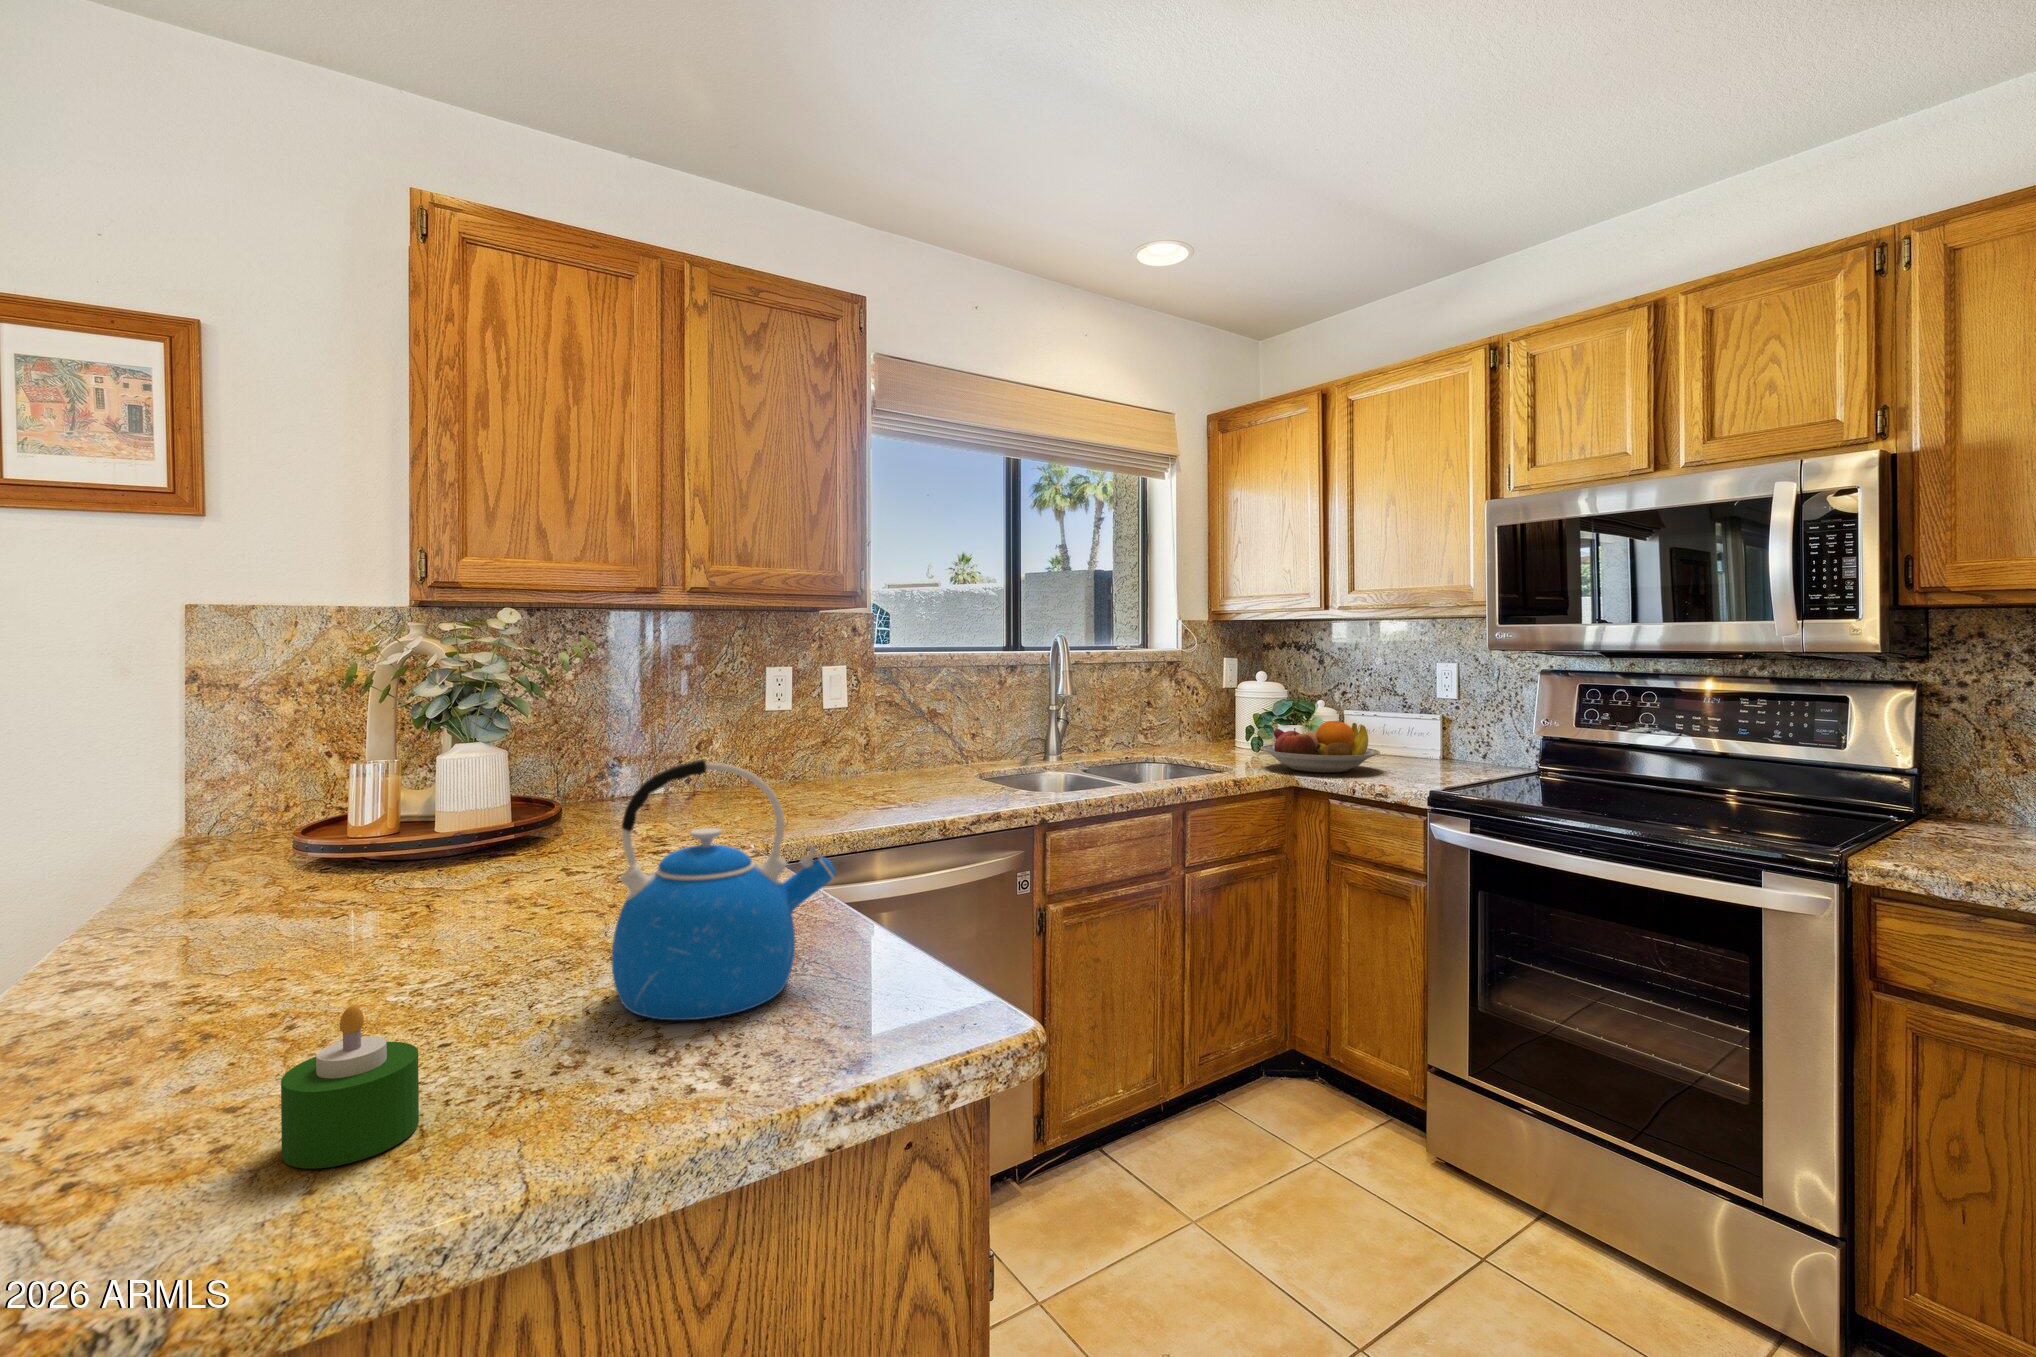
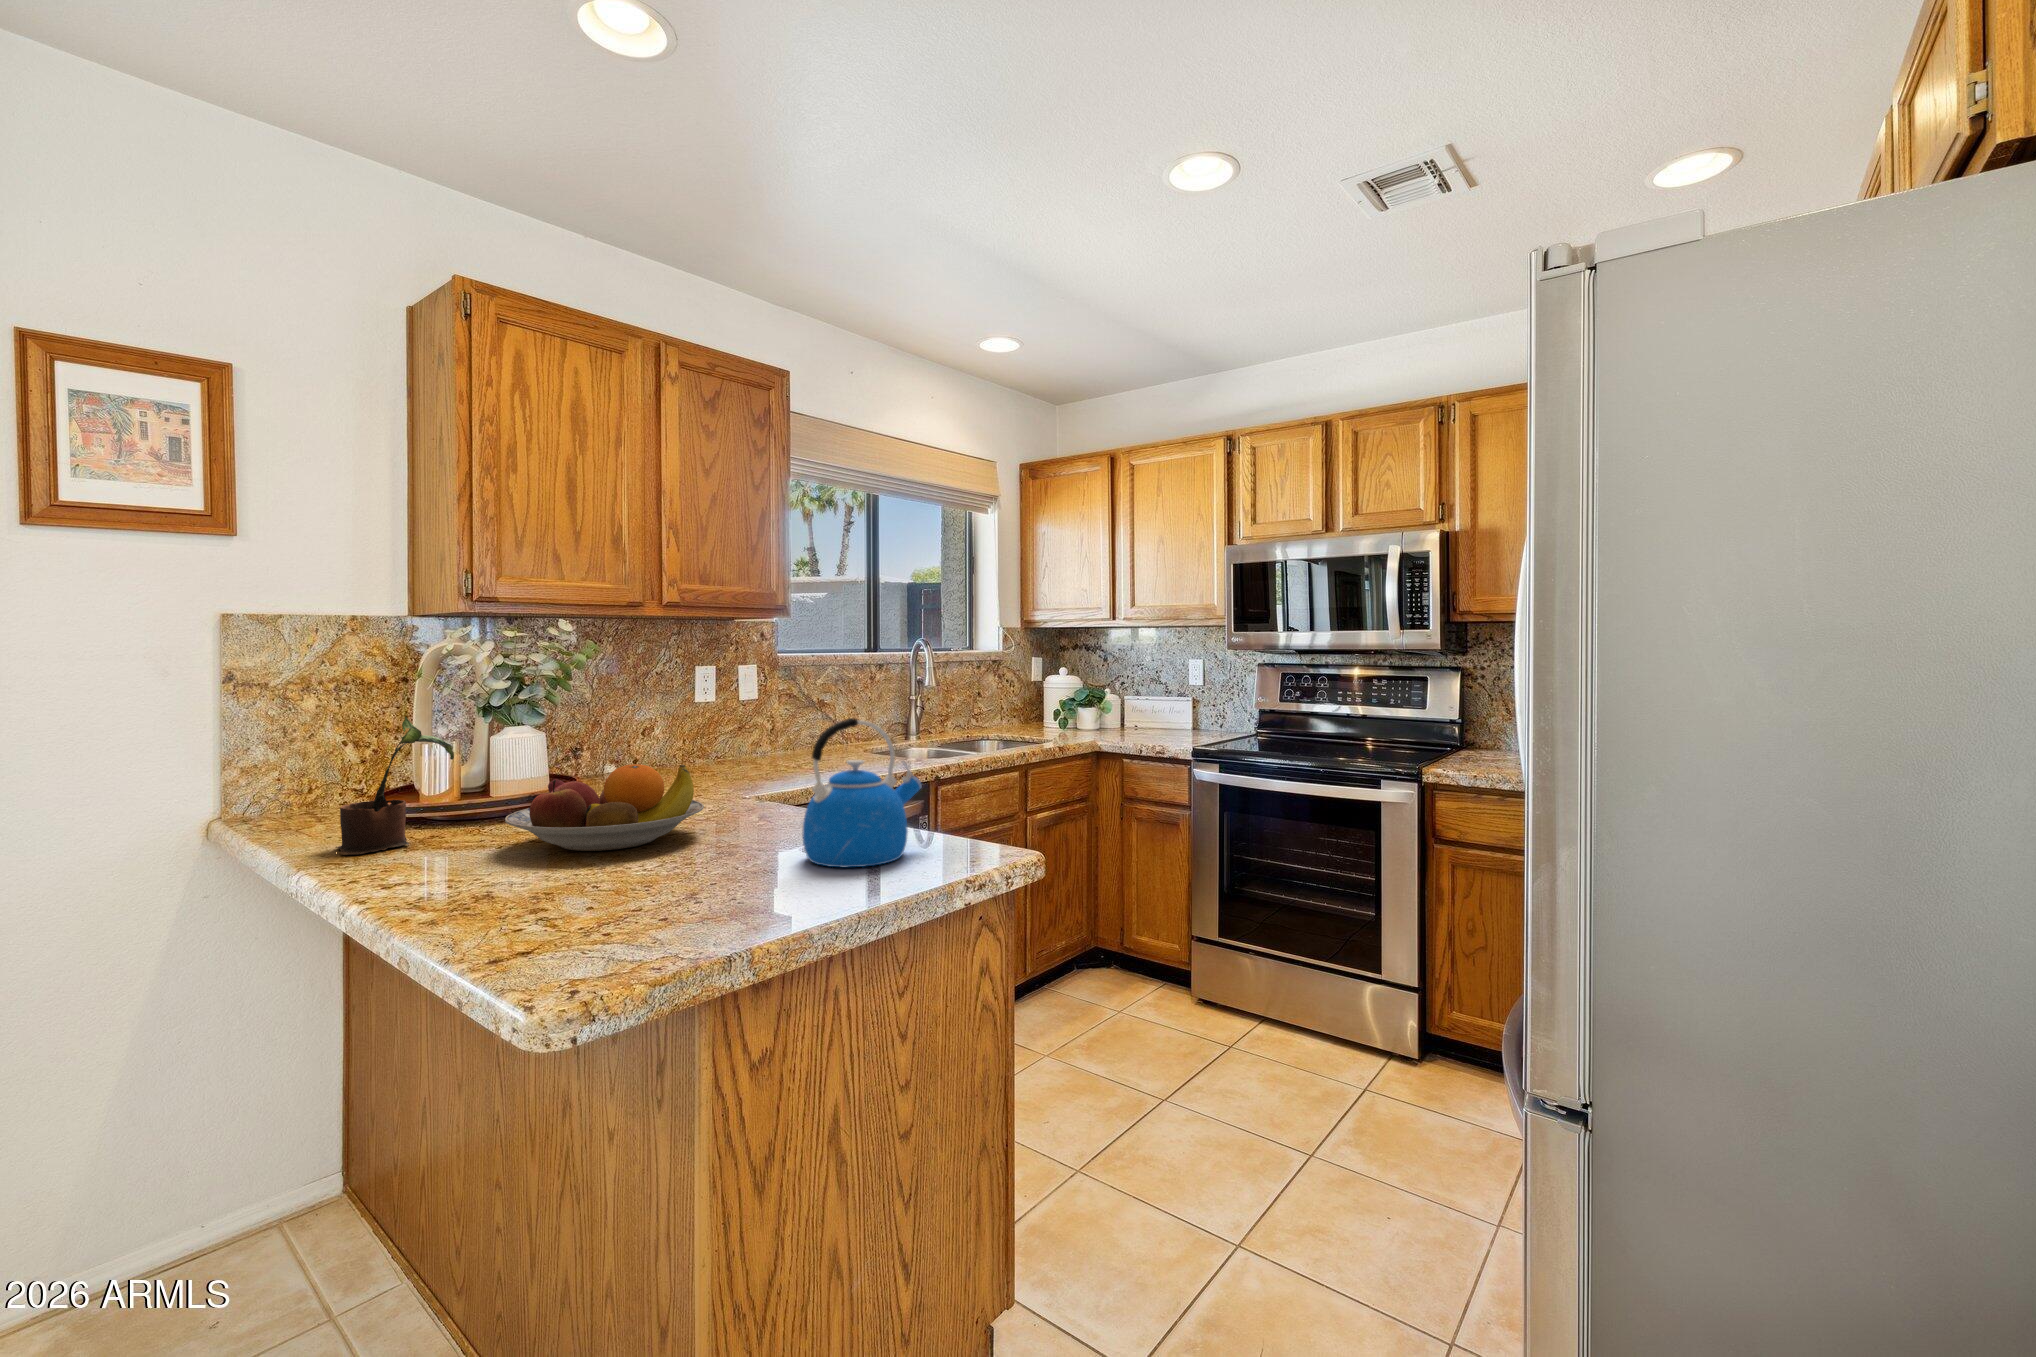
fruit bowl: present [1260,721,1380,773] -> present [505,764,704,851]
potted plant: none [156,731,334,909] -> present [336,717,454,855]
candle: present [281,1006,419,1168] -> none [732,841,793,919]

